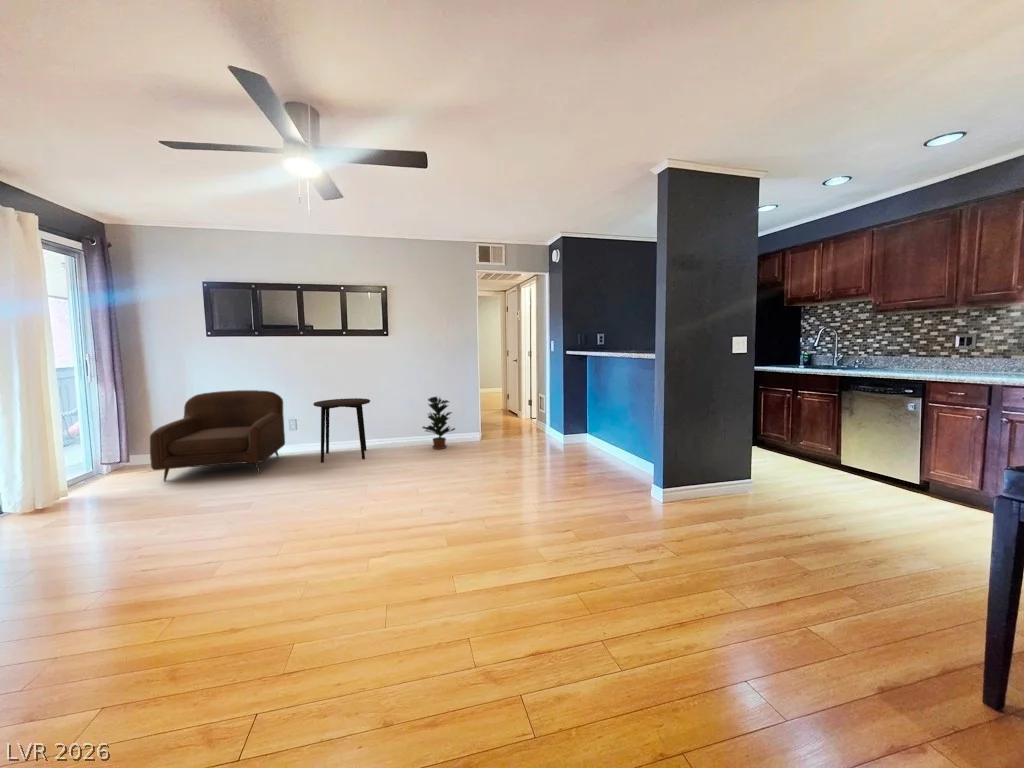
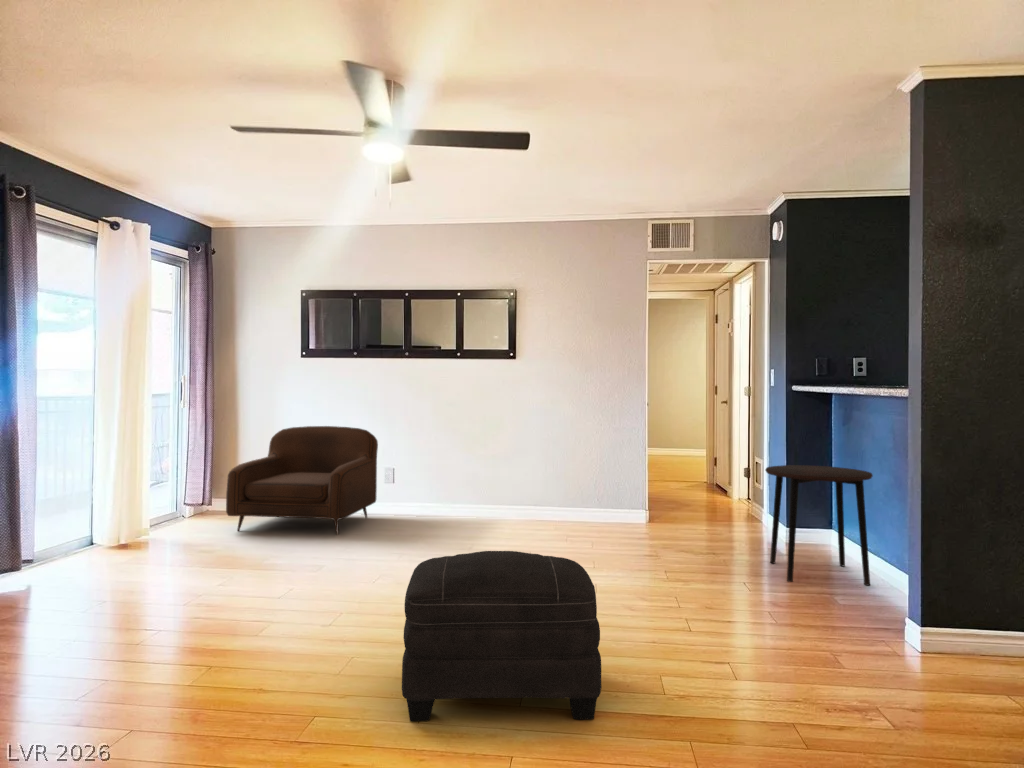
potted plant: present [422,397,455,449] -> none [555,449,605,529]
side table: present [313,398,370,463] -> present [766,465,873,586]
ottoman: none [370,480,517,618] -> present [402,551,601,721]

